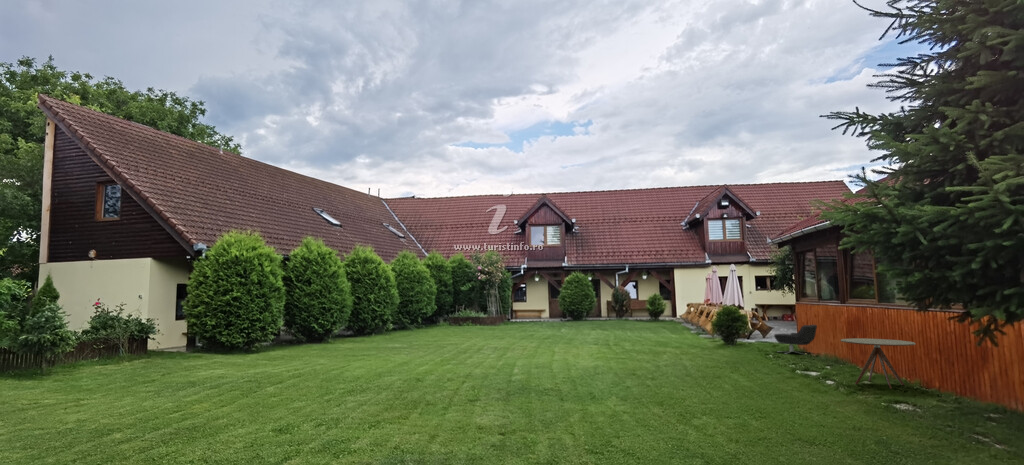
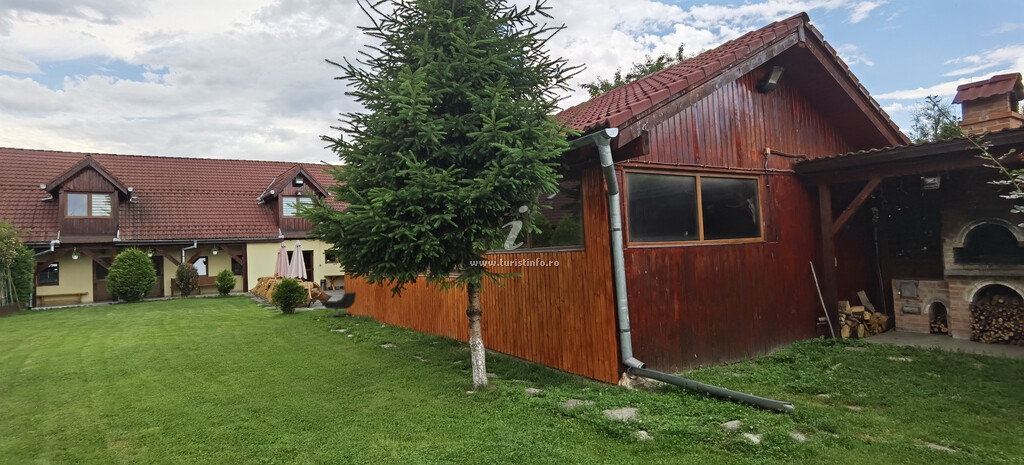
round table: present [841,338,915,389] -> none [359,300,405,335]

